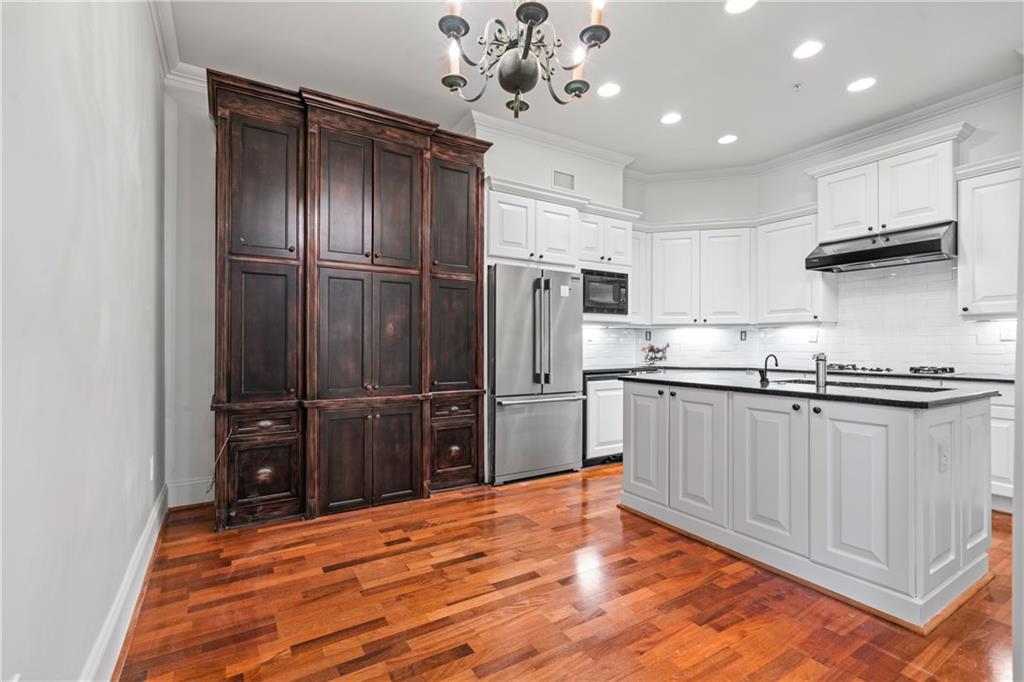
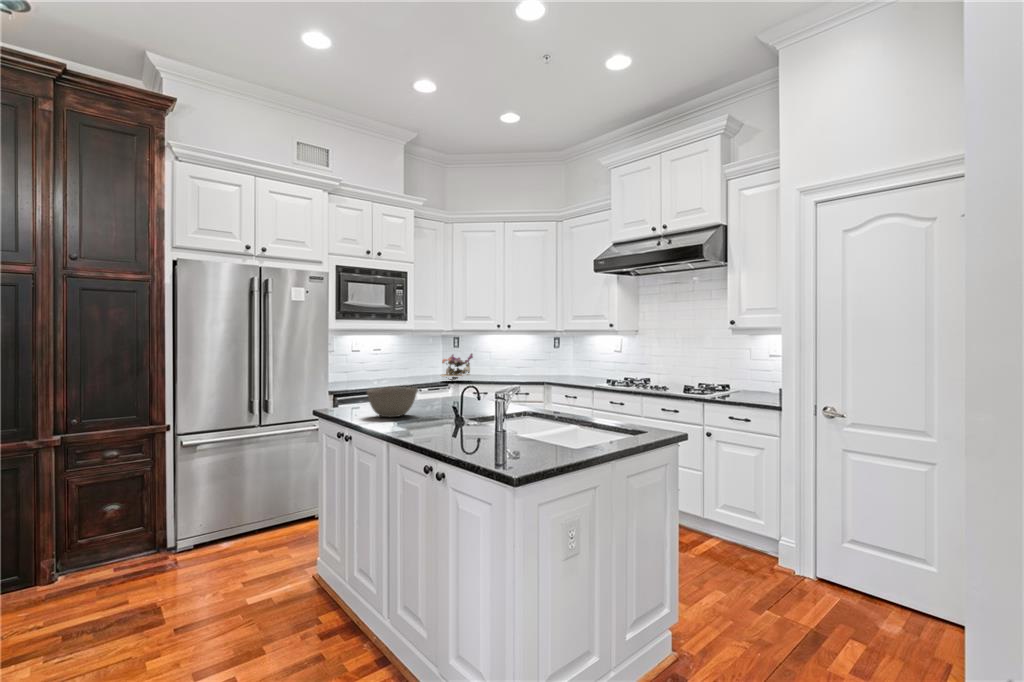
bowl: none [678,358,722,380] -> present [367,387,418,417]

